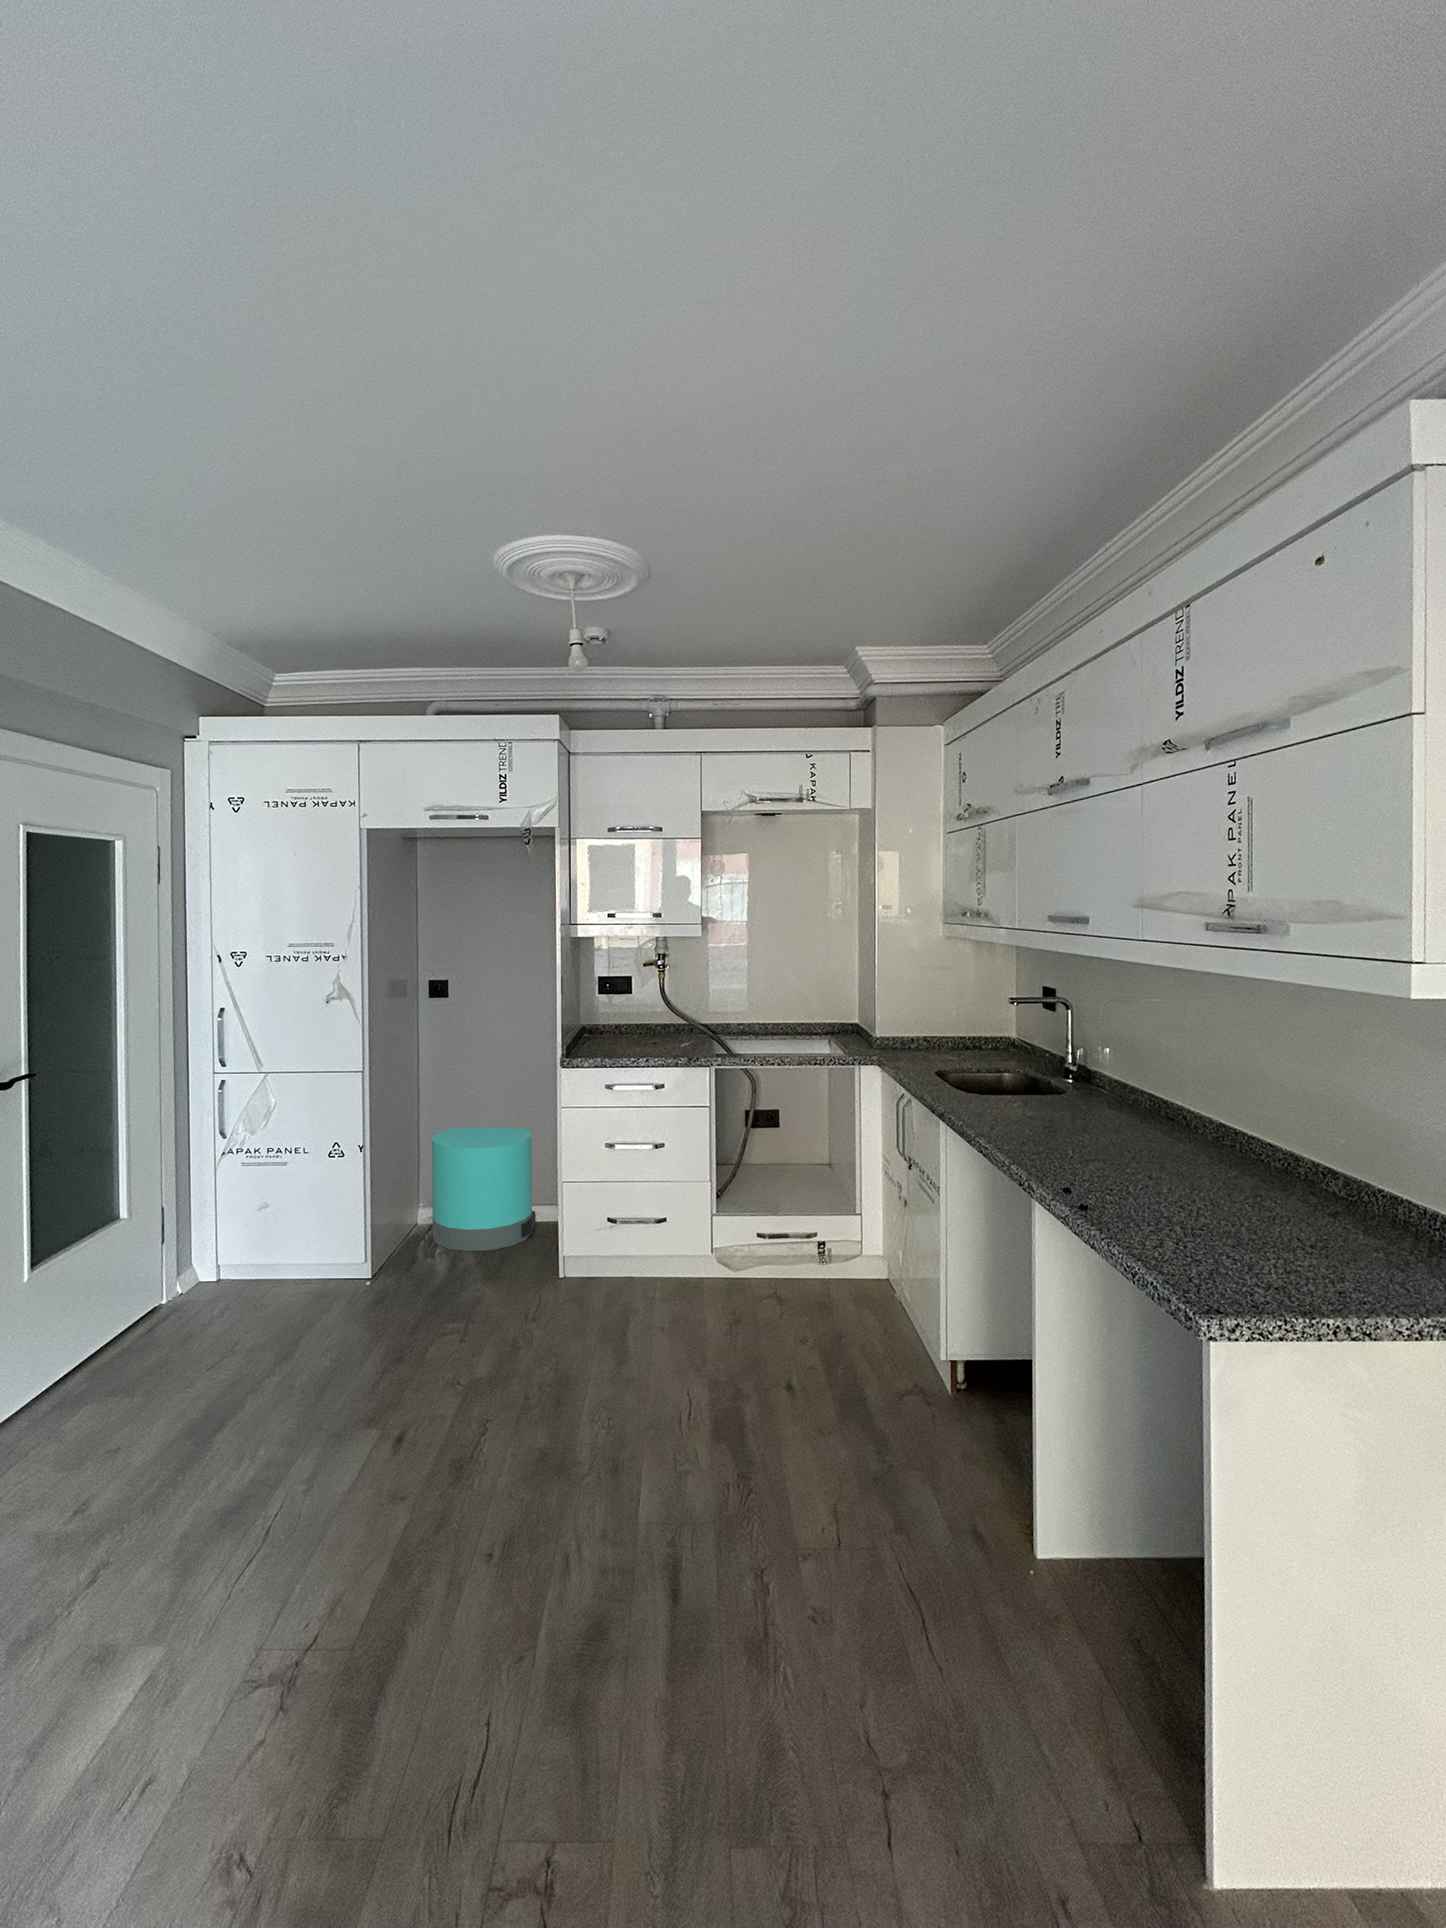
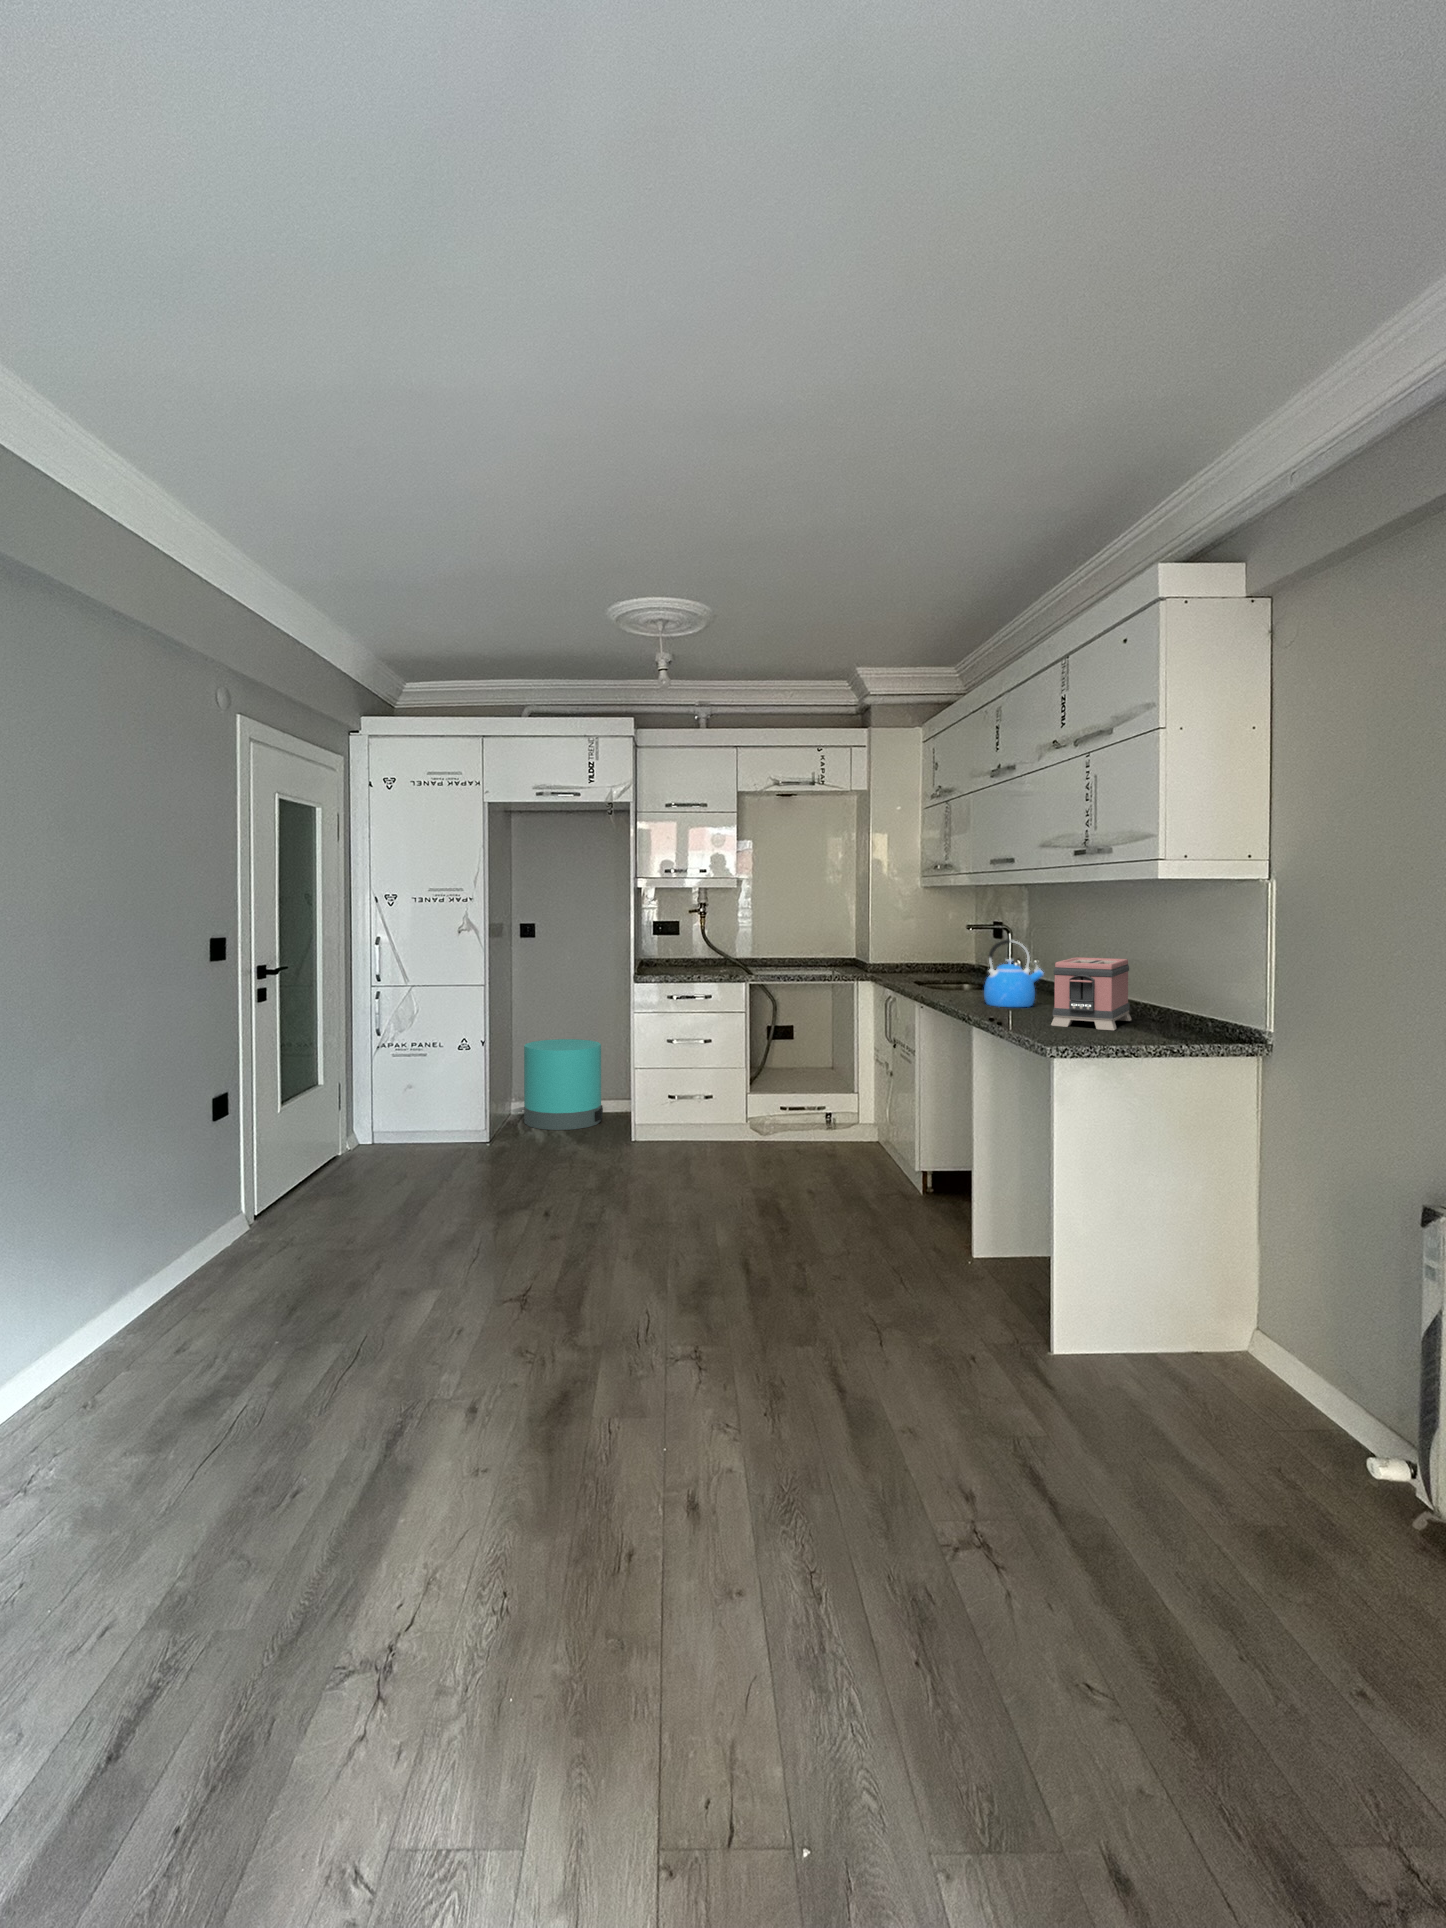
kettle: none [1046,1050,1140,1161] -> present [984,940,1044,1007]
toaster: none [1180,1099,1310,1258] -> present [1051,957,1132,1030]

